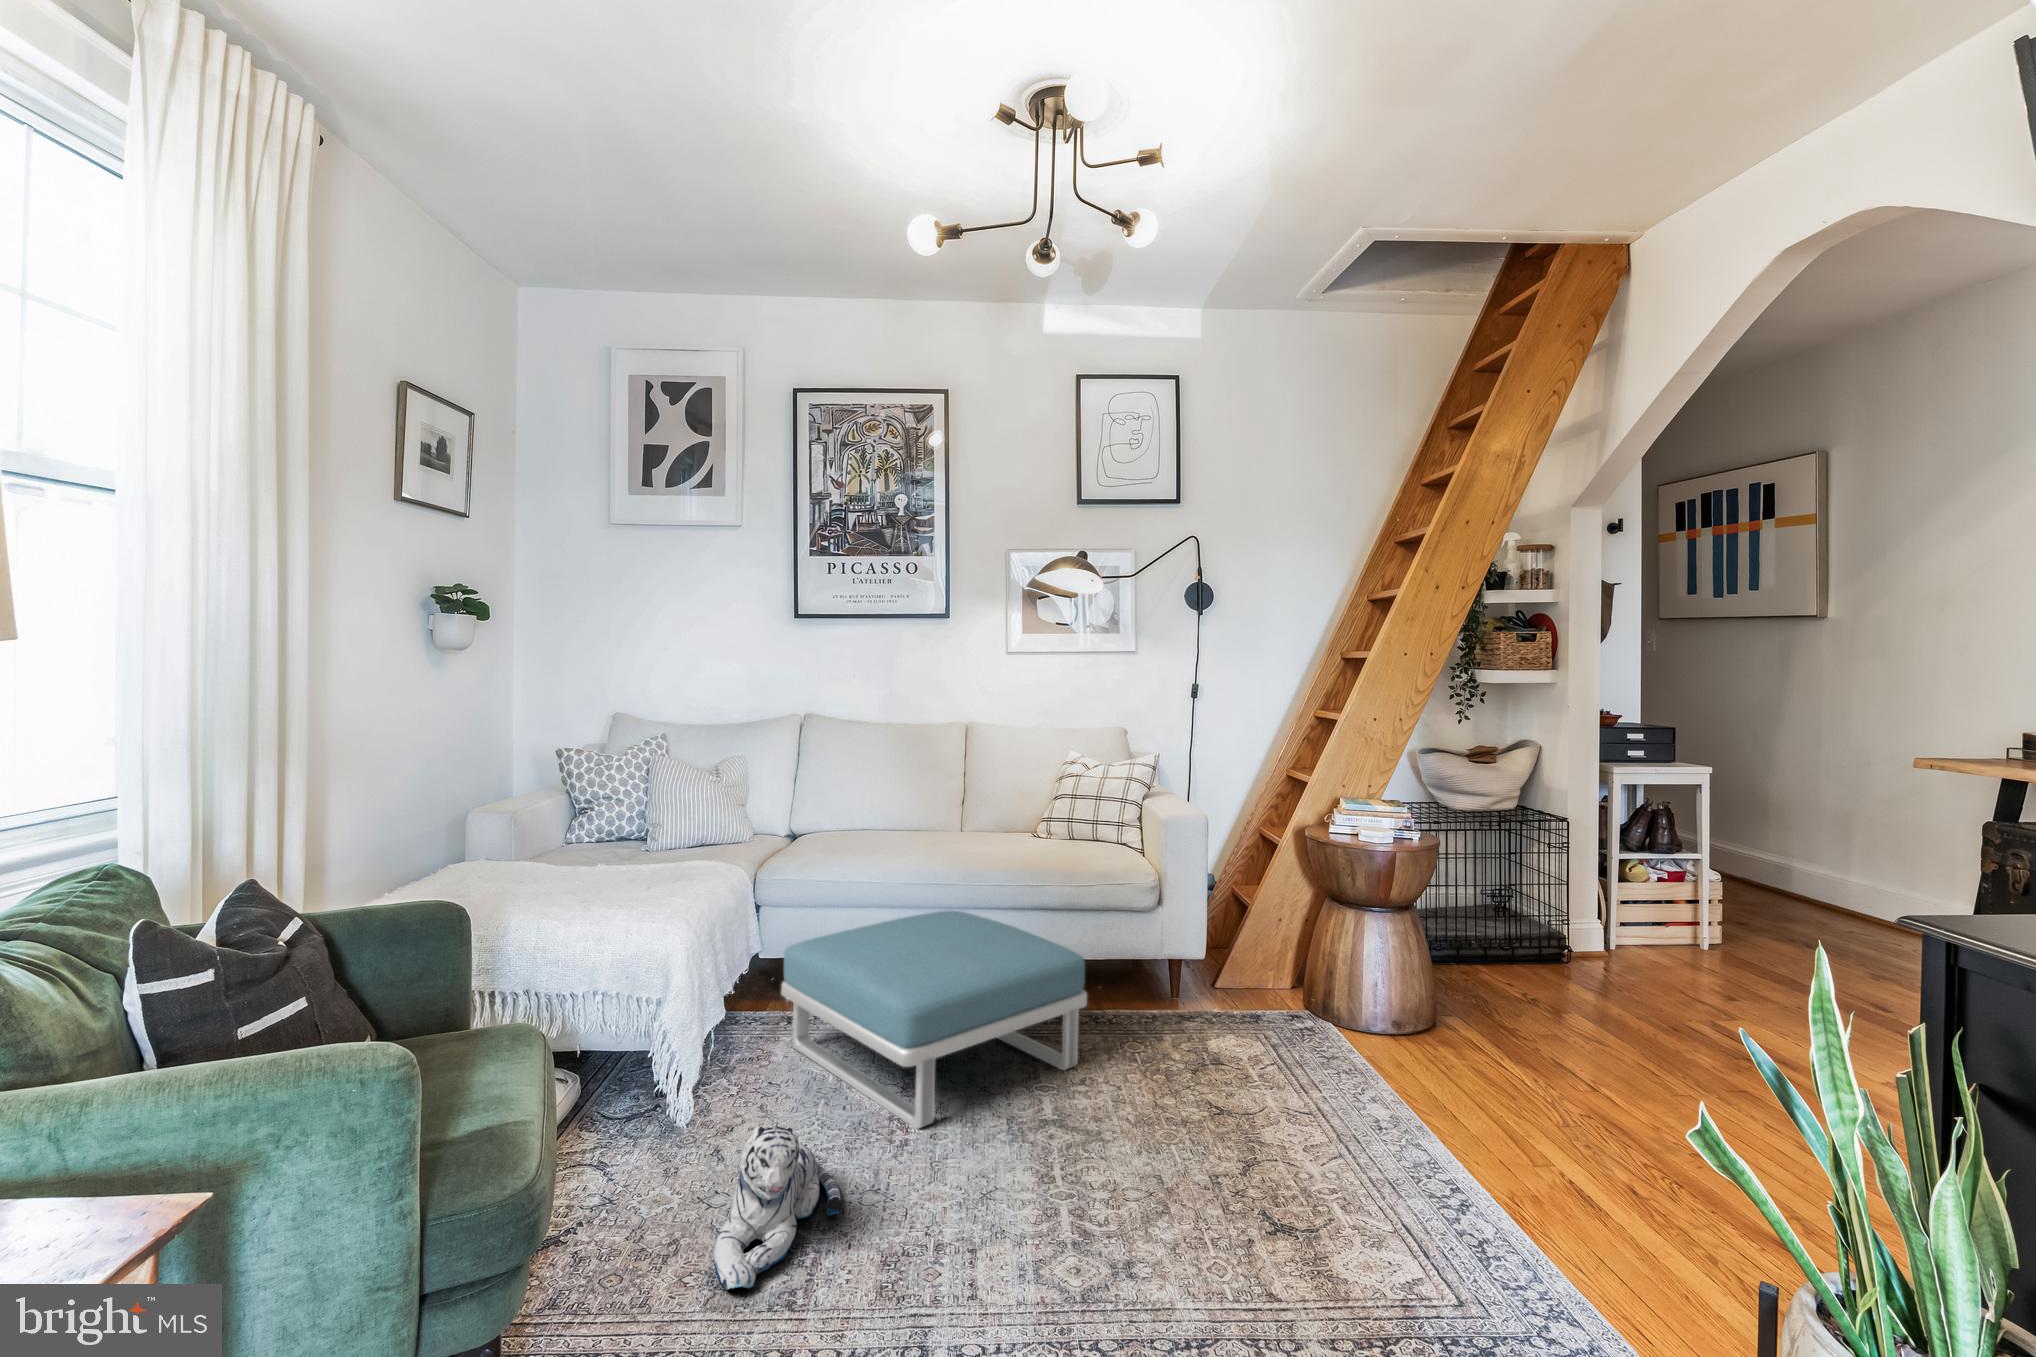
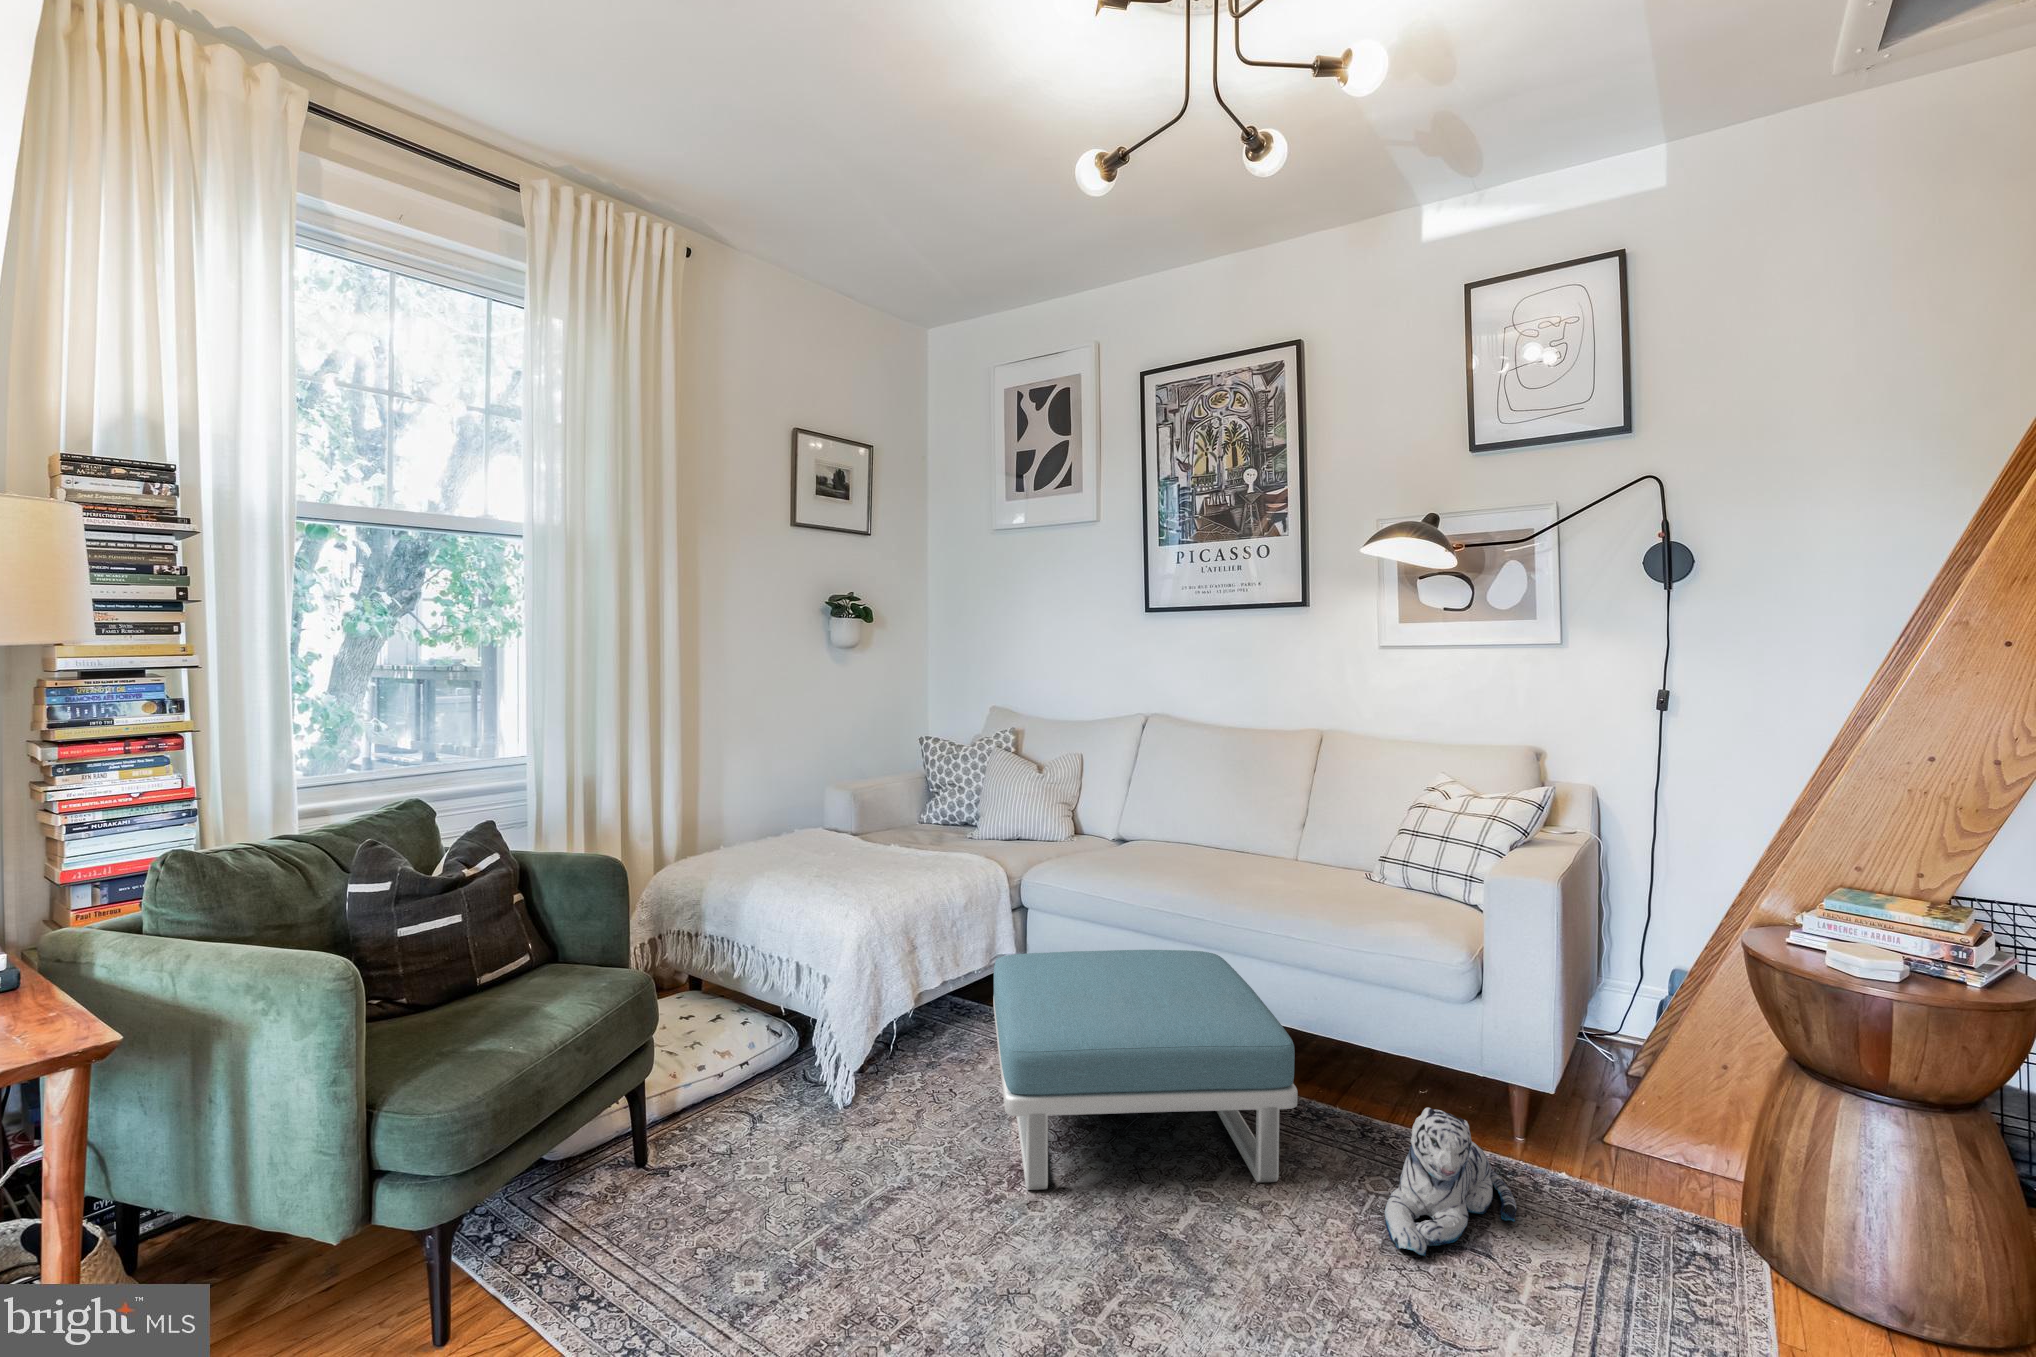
plush toy: present [713,1125,841,1291] -> present [1385,1107,1517,1256]

